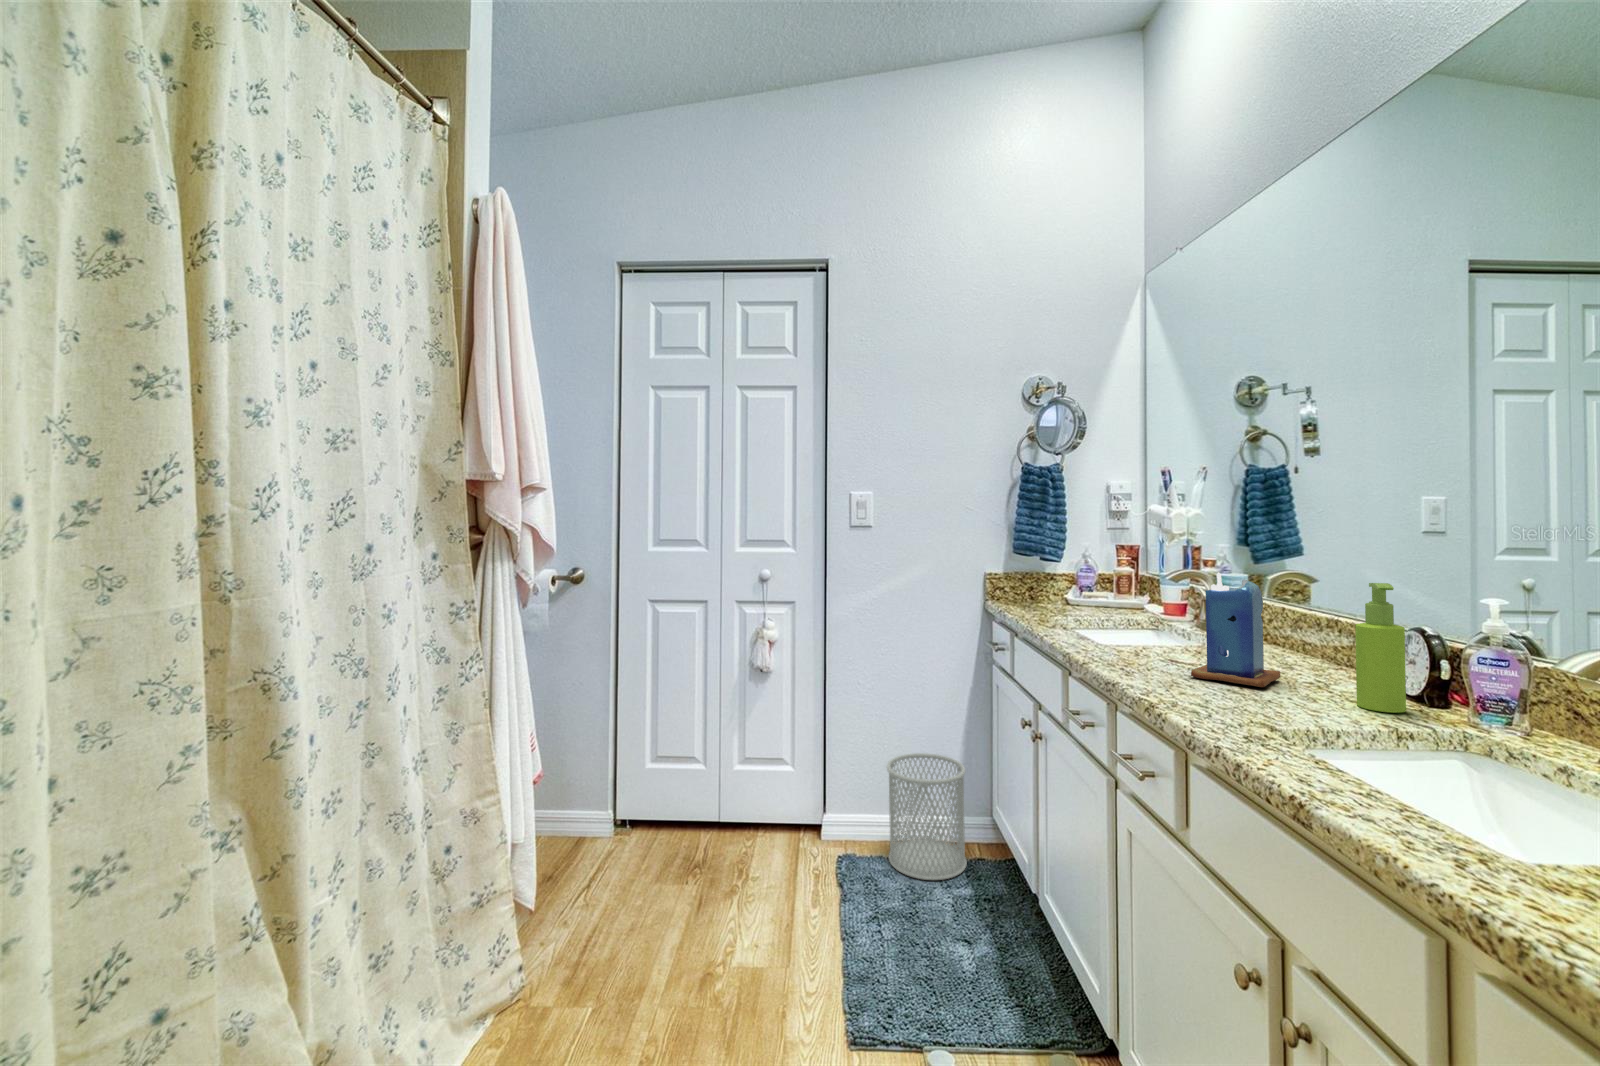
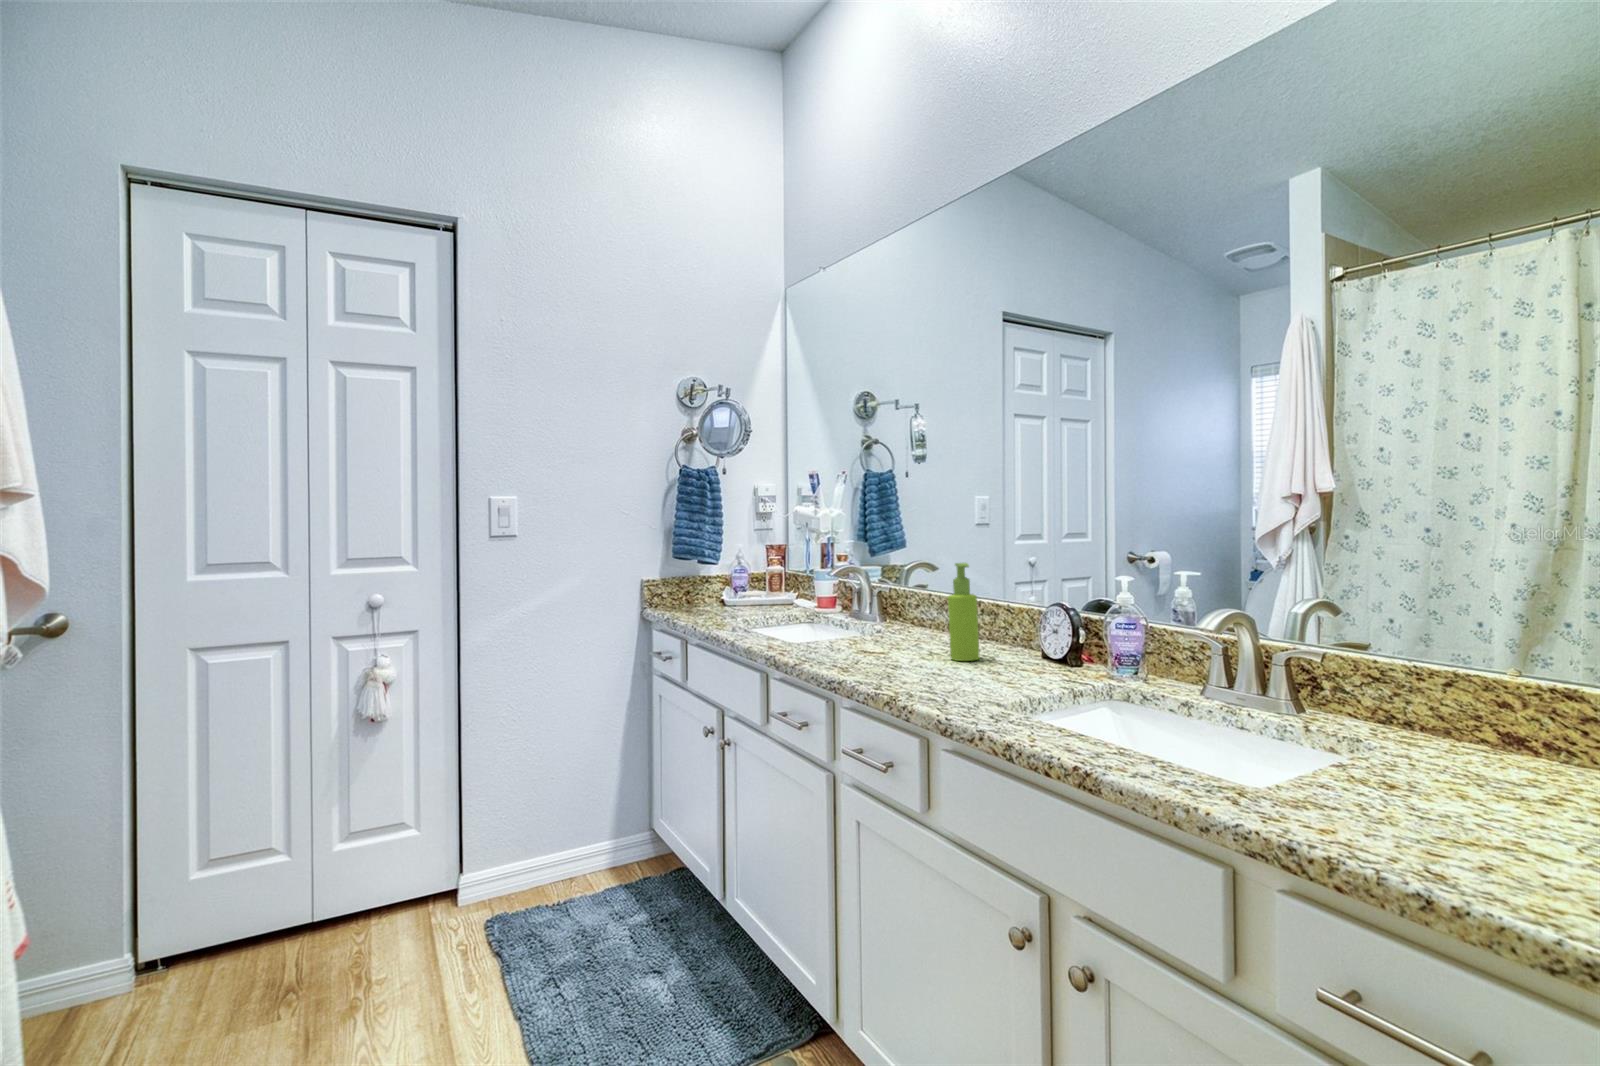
candle: present [1191,572,1280,687] -> none [839,562,901,655]
wastebasket: present [887,753,967,880] -> none [544,782,637,920]

